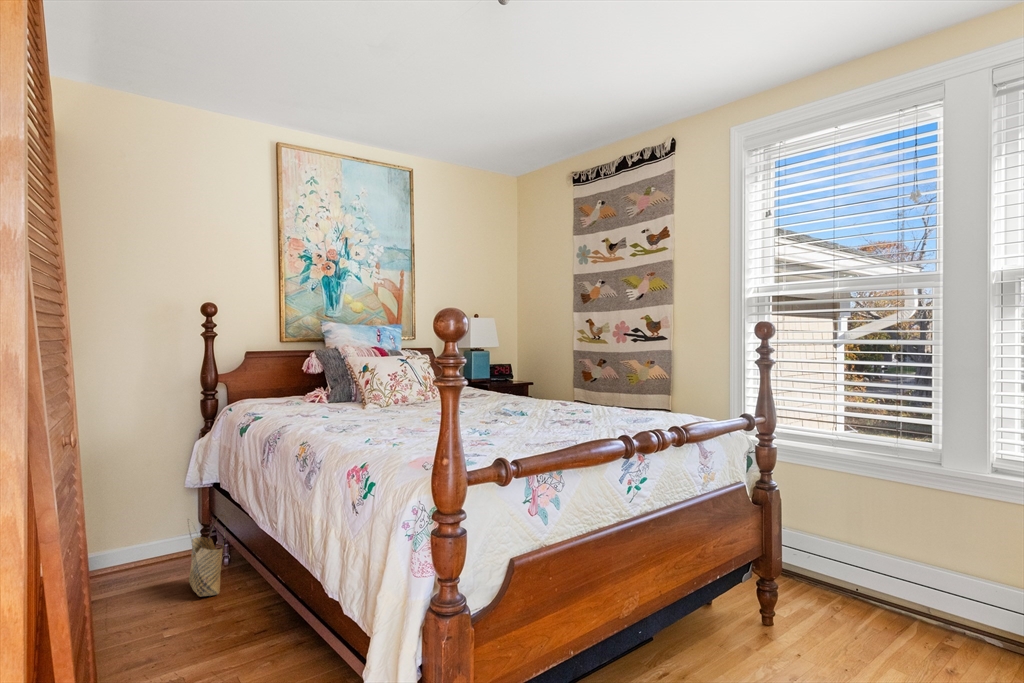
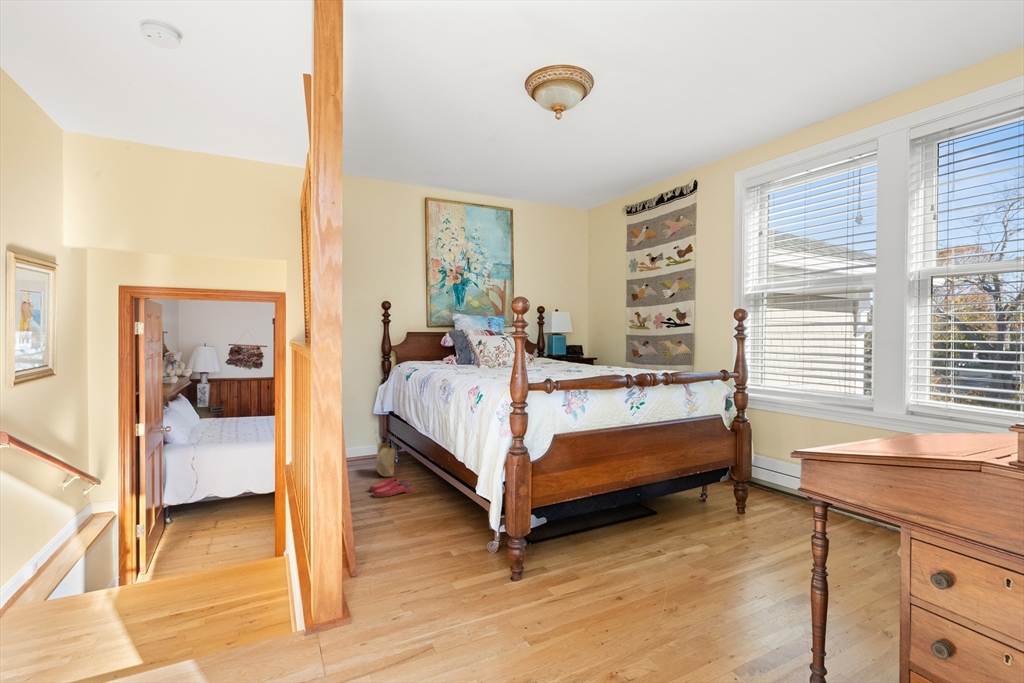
slippers: none [172,604,253,647] -> present [369,478,414,497]

